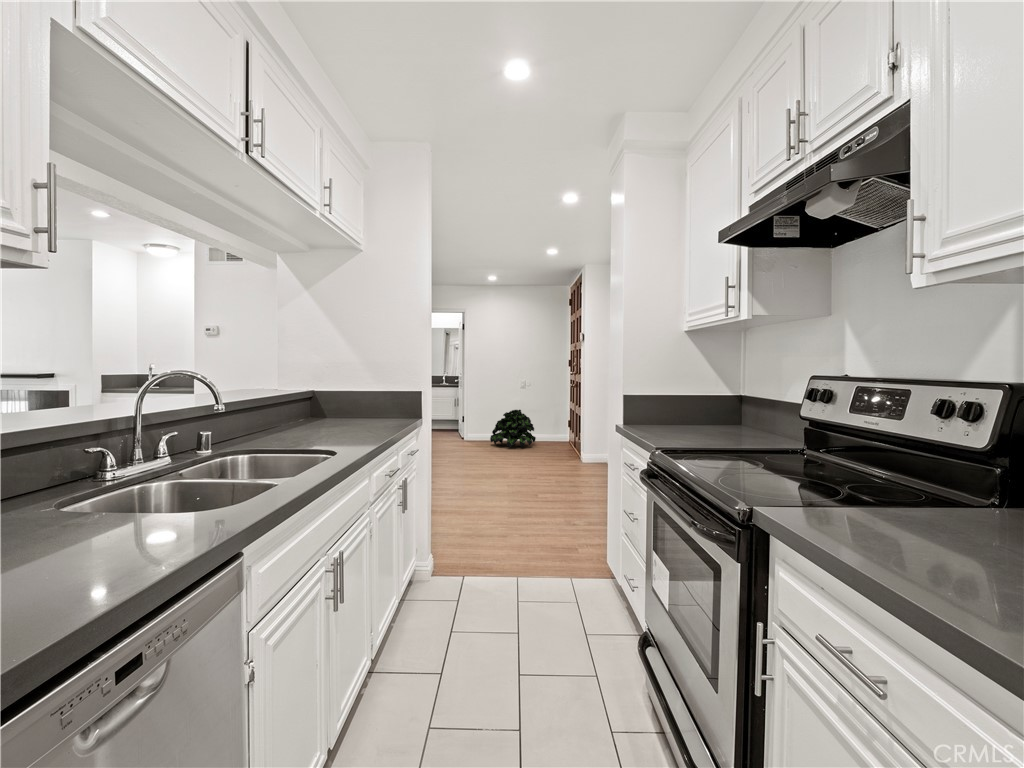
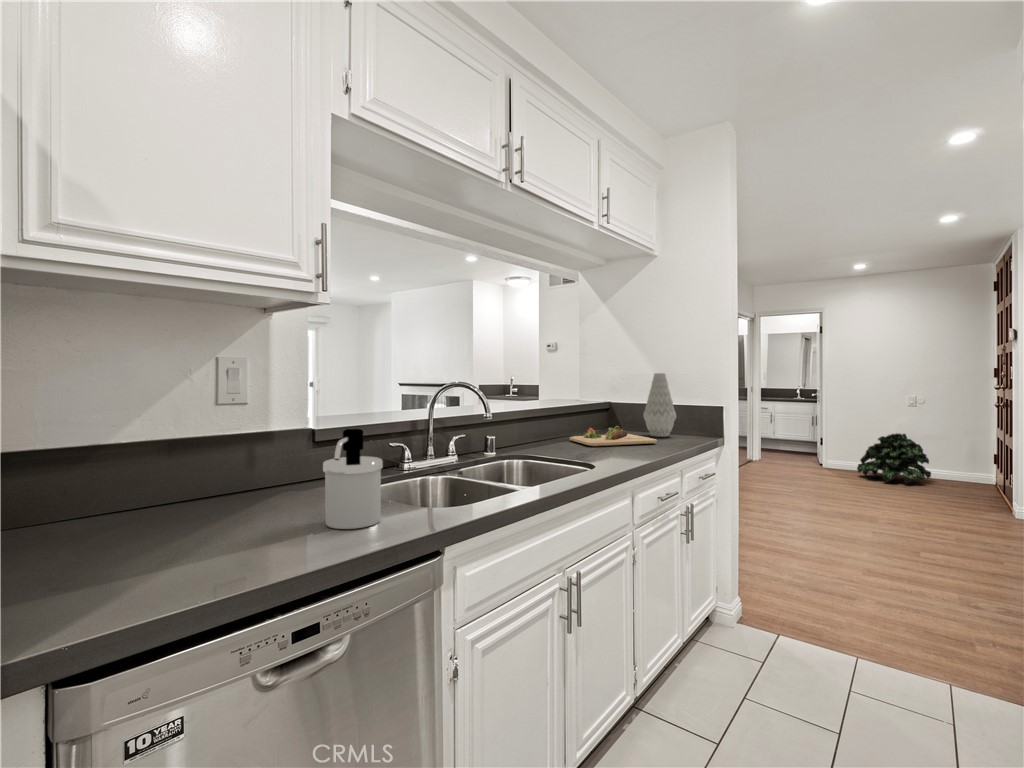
vase: none [351,363,382,422] -> present [644,373,676,437]
cutting board: none [284,414,372,435] -> present [570,426,657,446]
soap dispenser: none [84,429,167,547] -> present [323,429,383,529]

